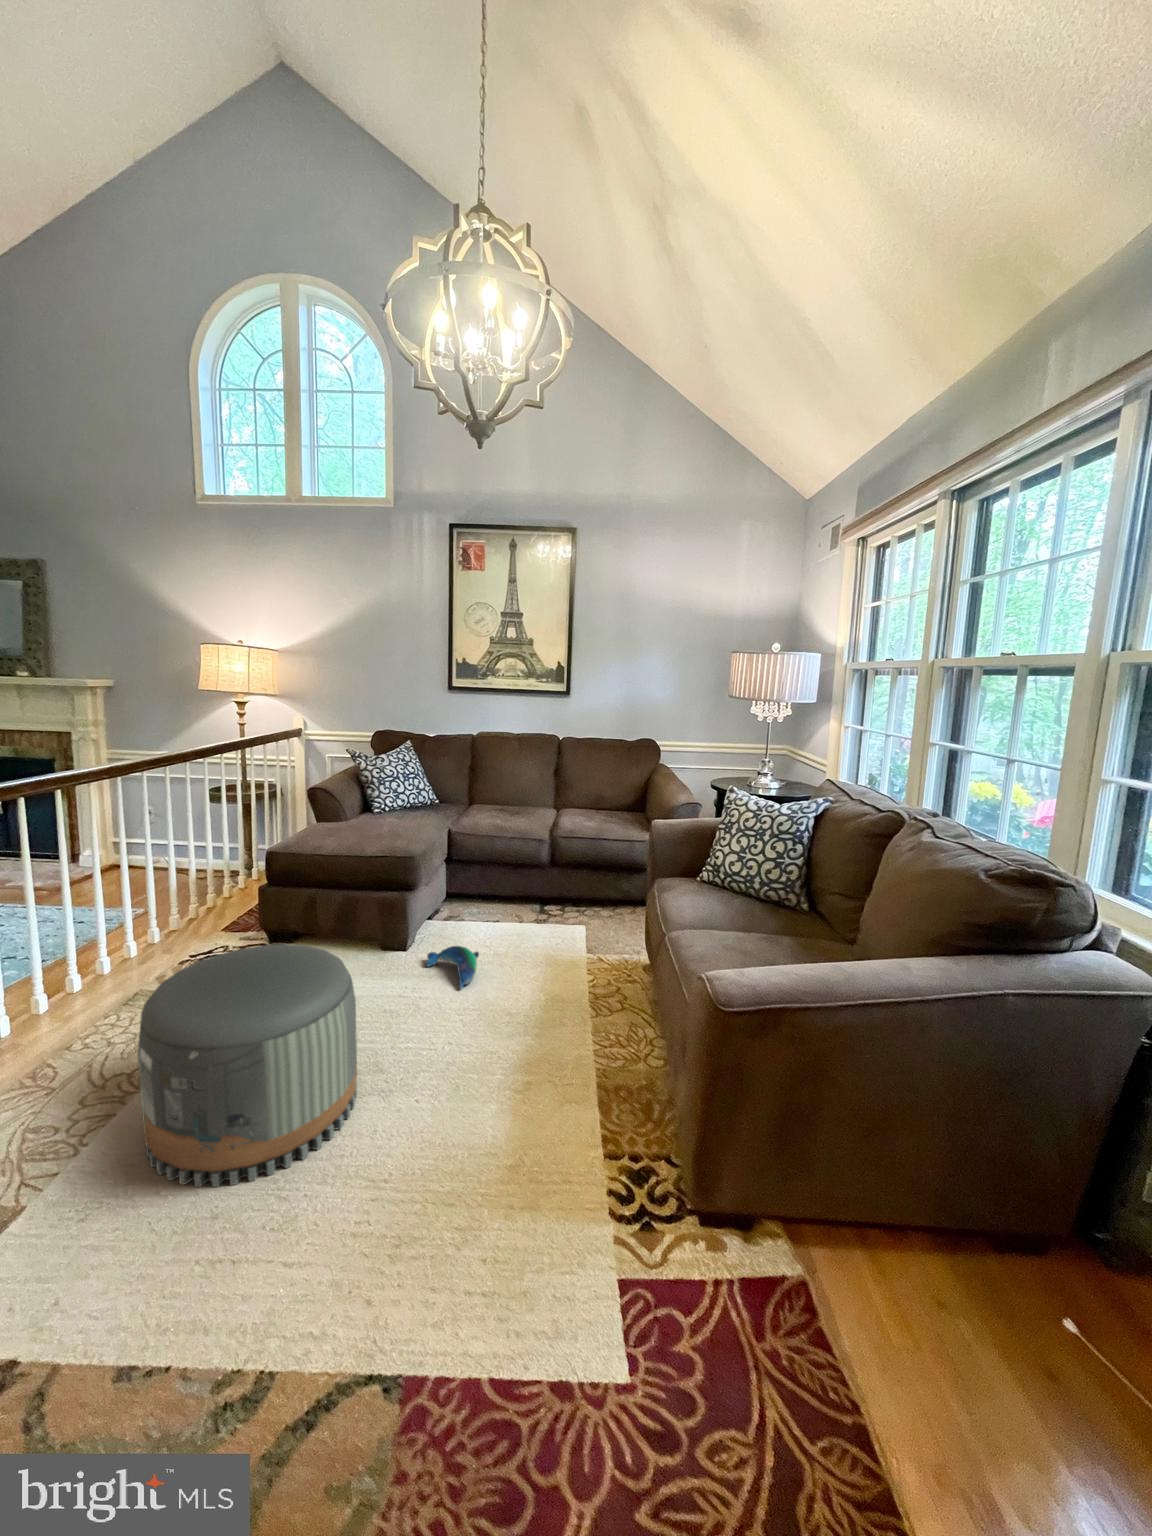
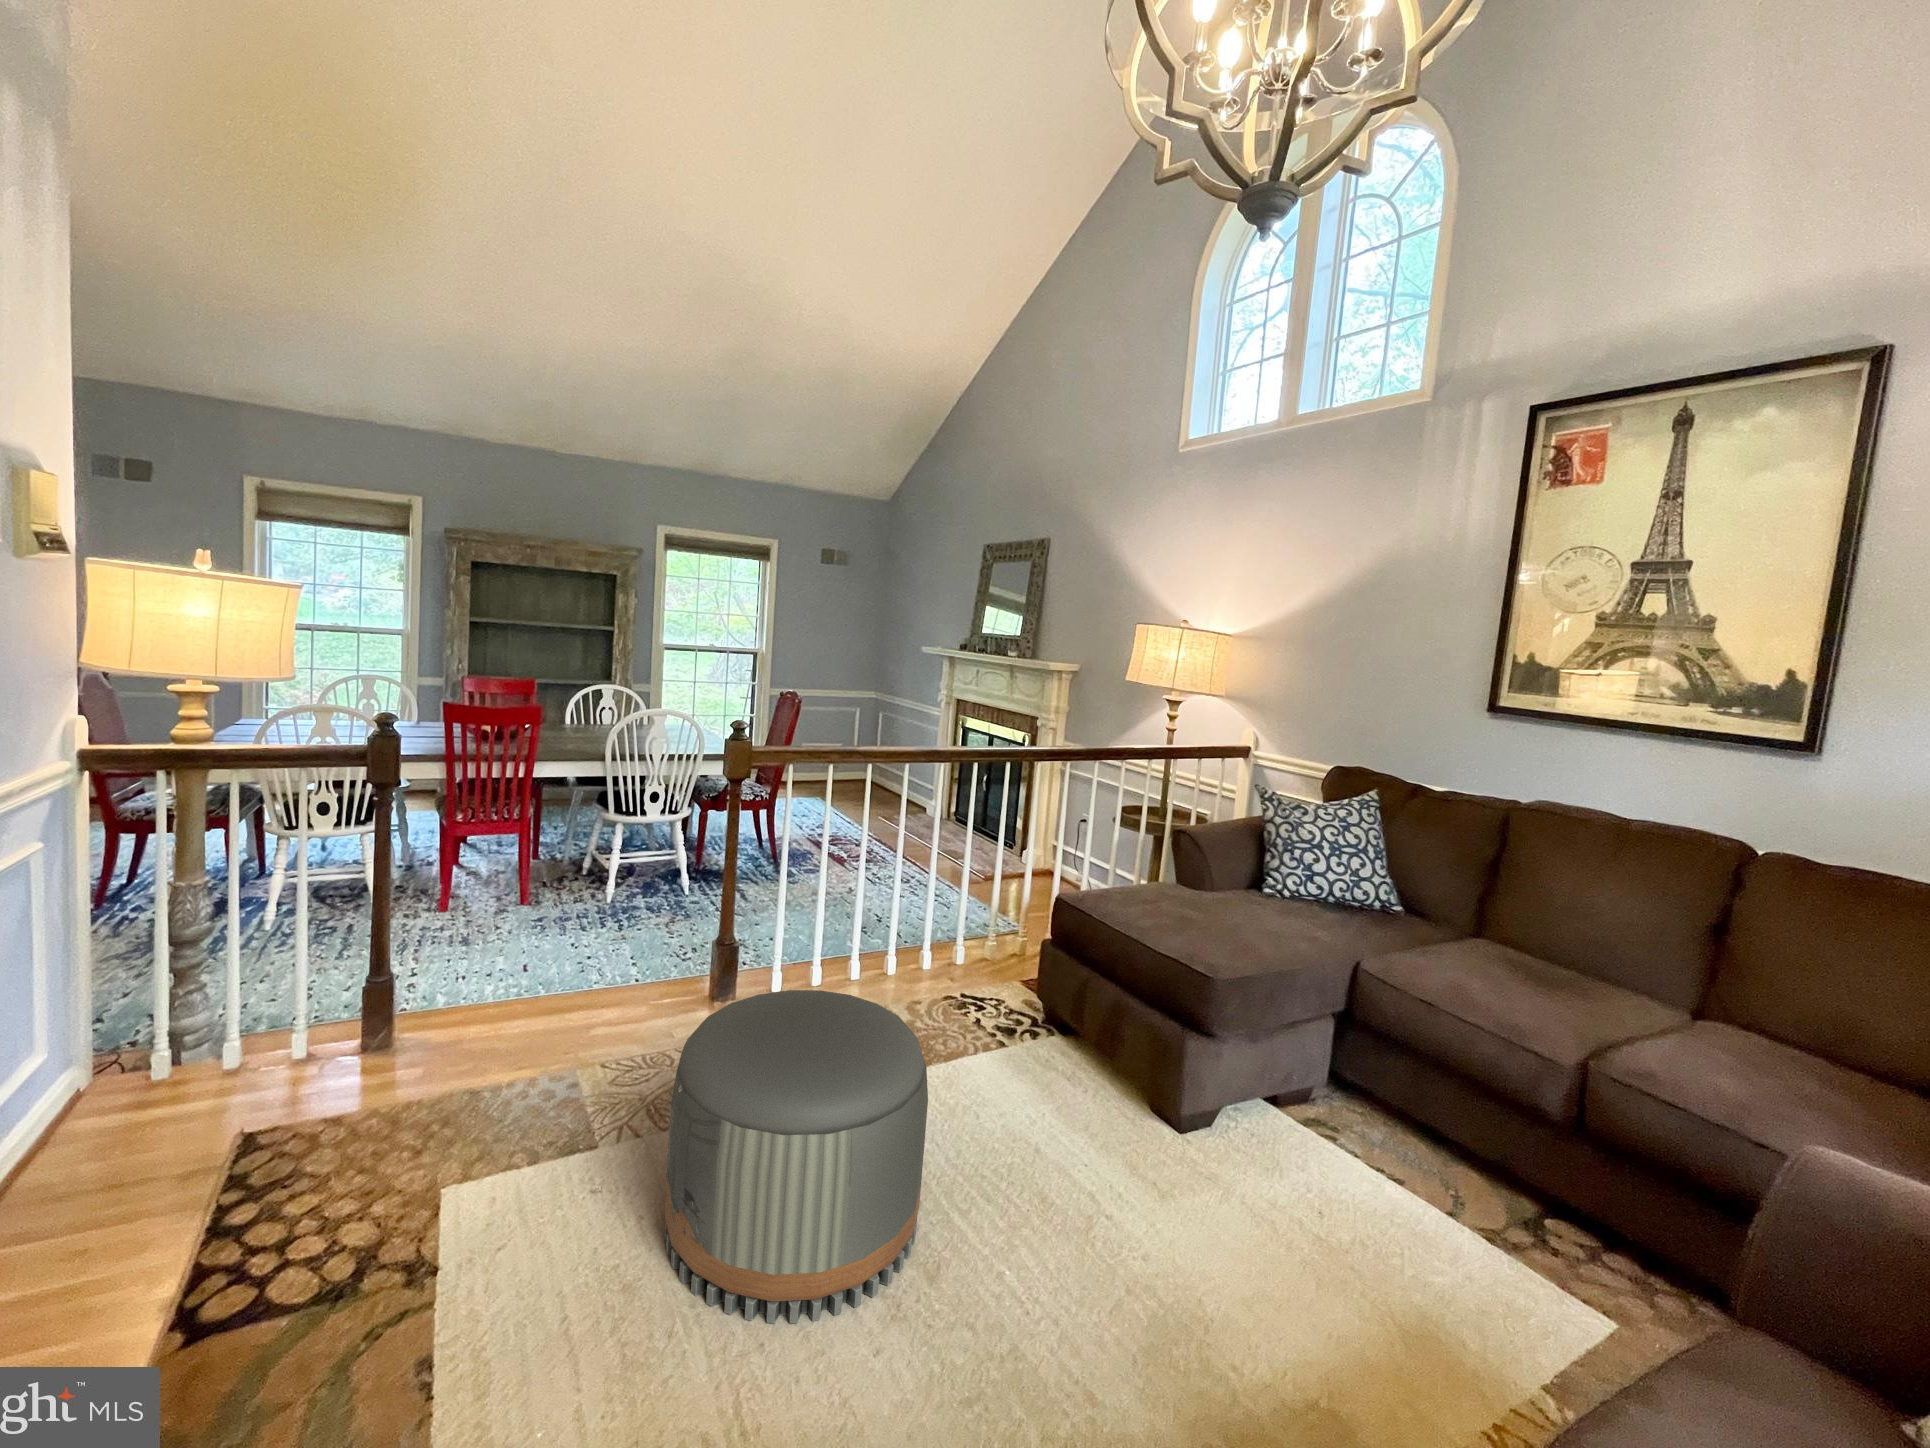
plush toy: present [425,946,479,989] -> none [1181,1158,1266,1258]

